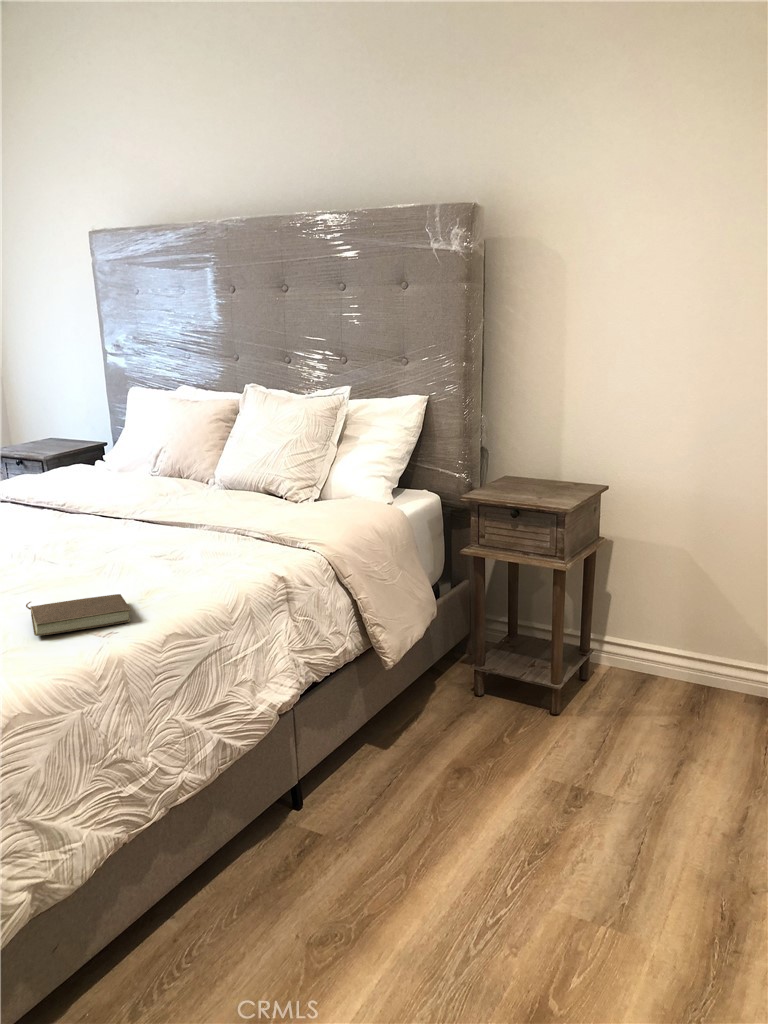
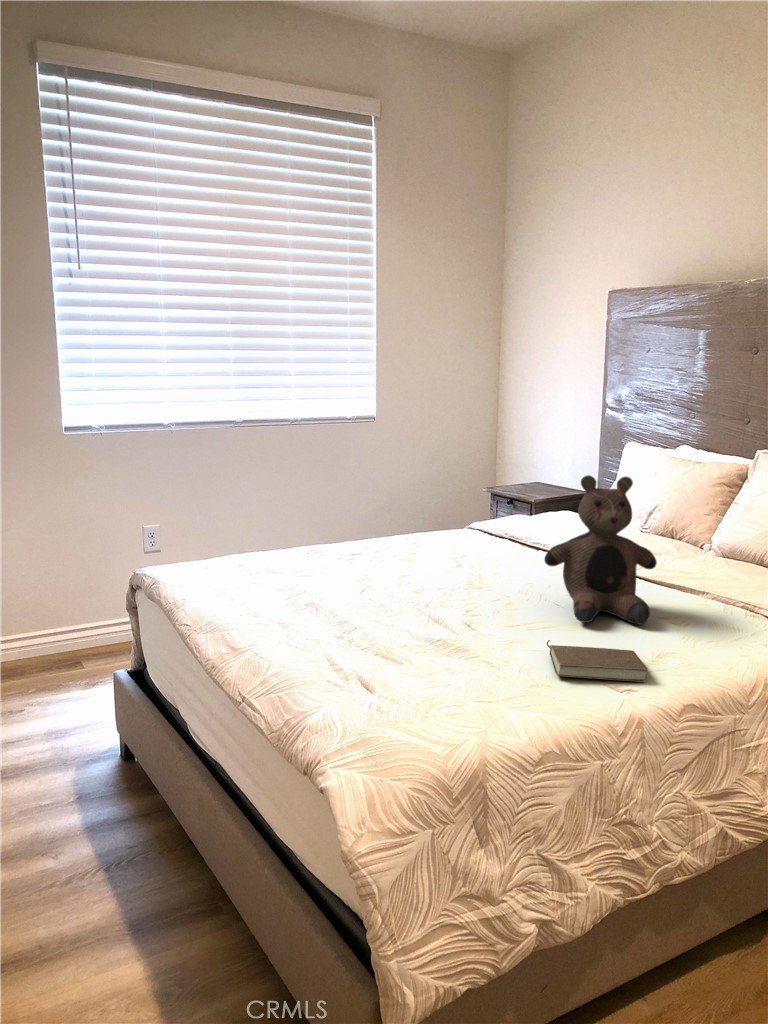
teddy bear: none [26,421,147,577] -> present [544,475,657,625]

